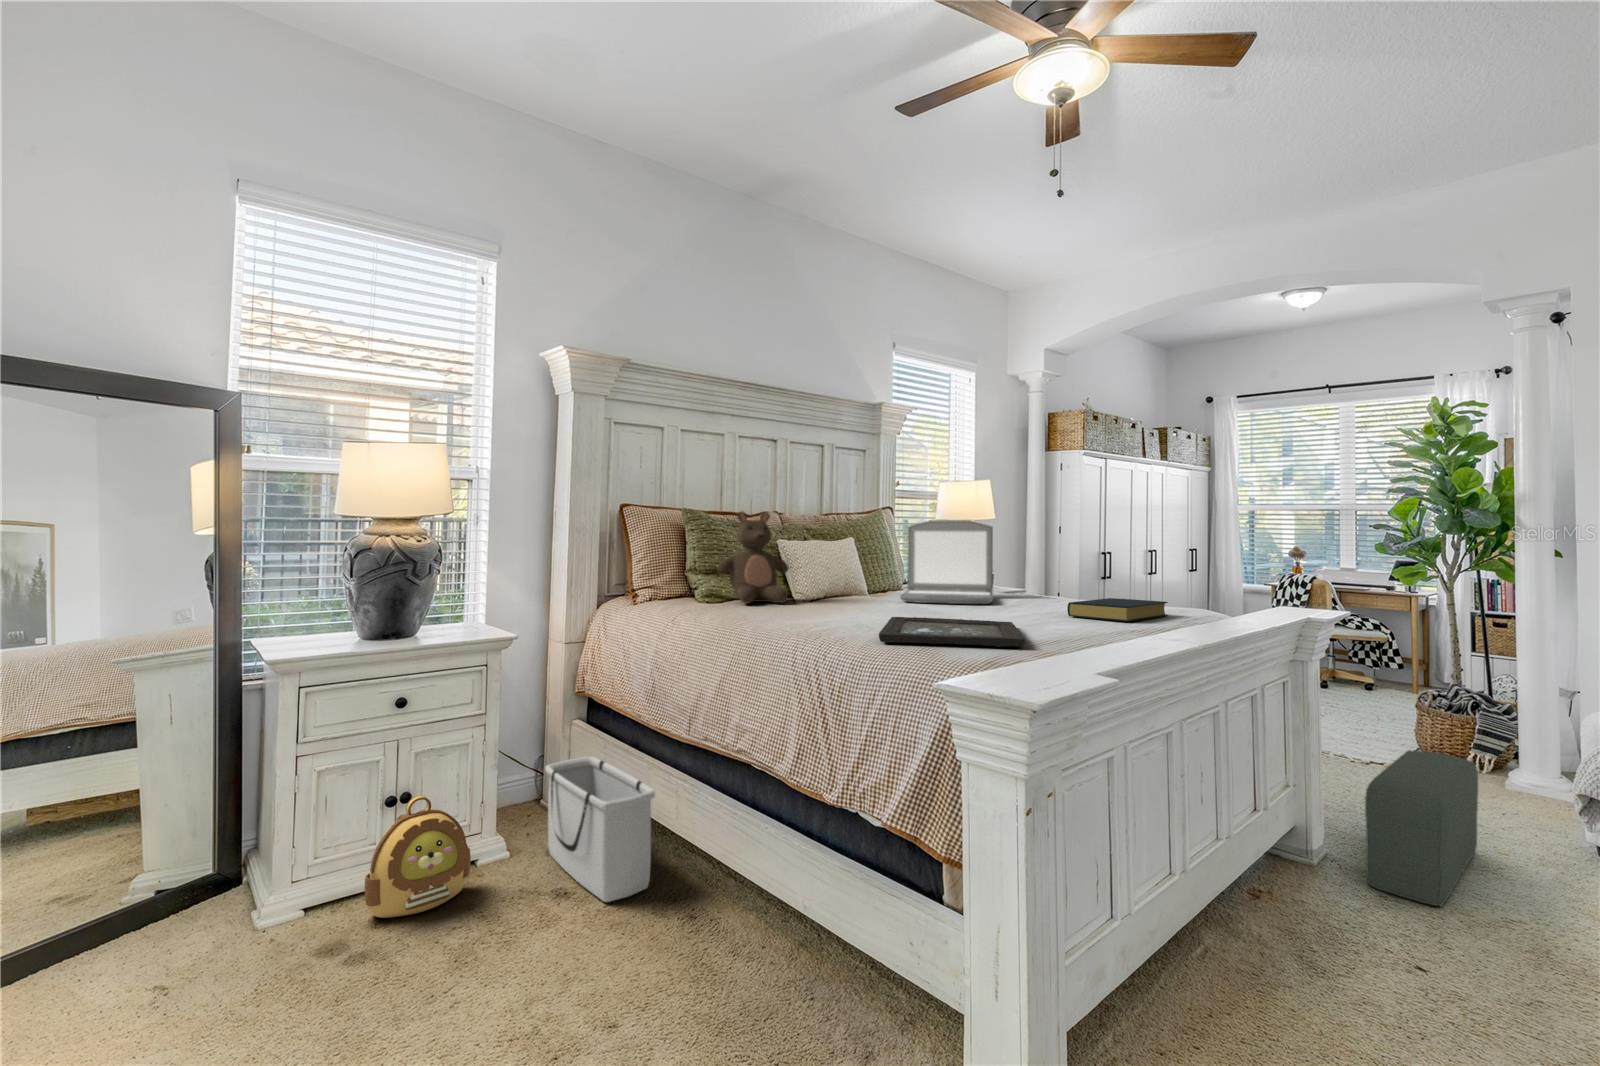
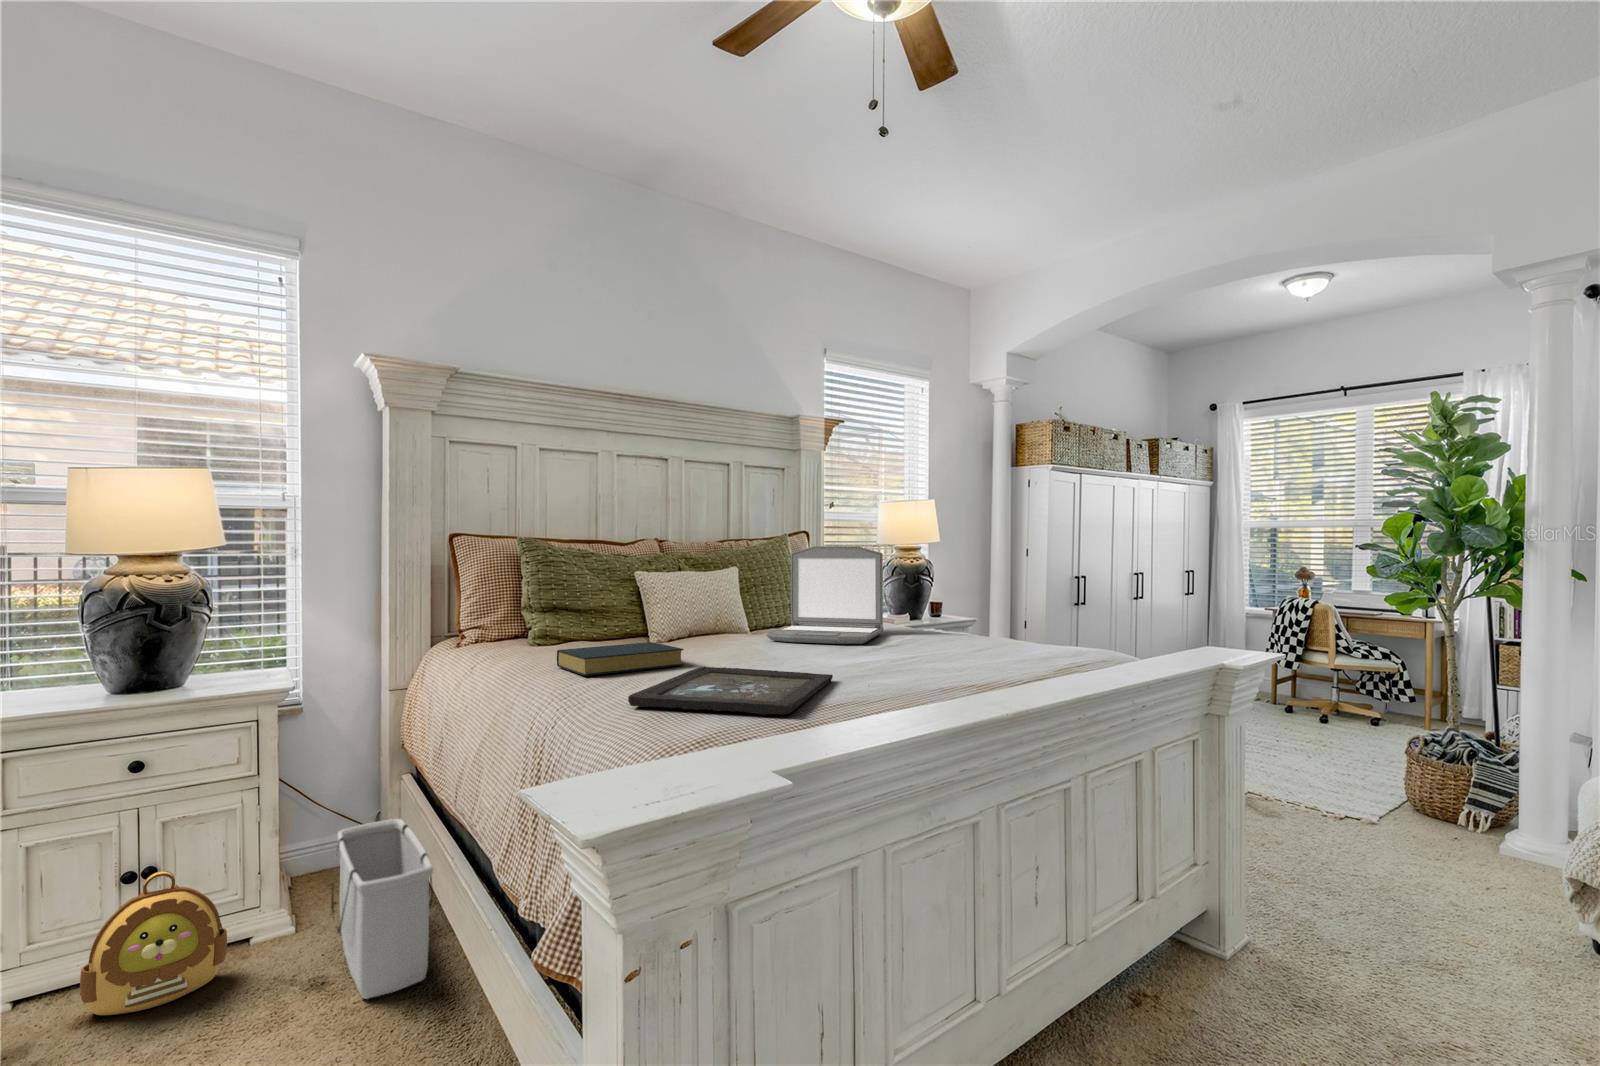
stuffed bear: present [717,512,789,604] -> none [561,539,647,644]
hardback book: present [1067,598,1168,622] -> present [557,642,684,676]
pouf: present [1365,750,1478,906] -> none [1282,819,1436,1024]

